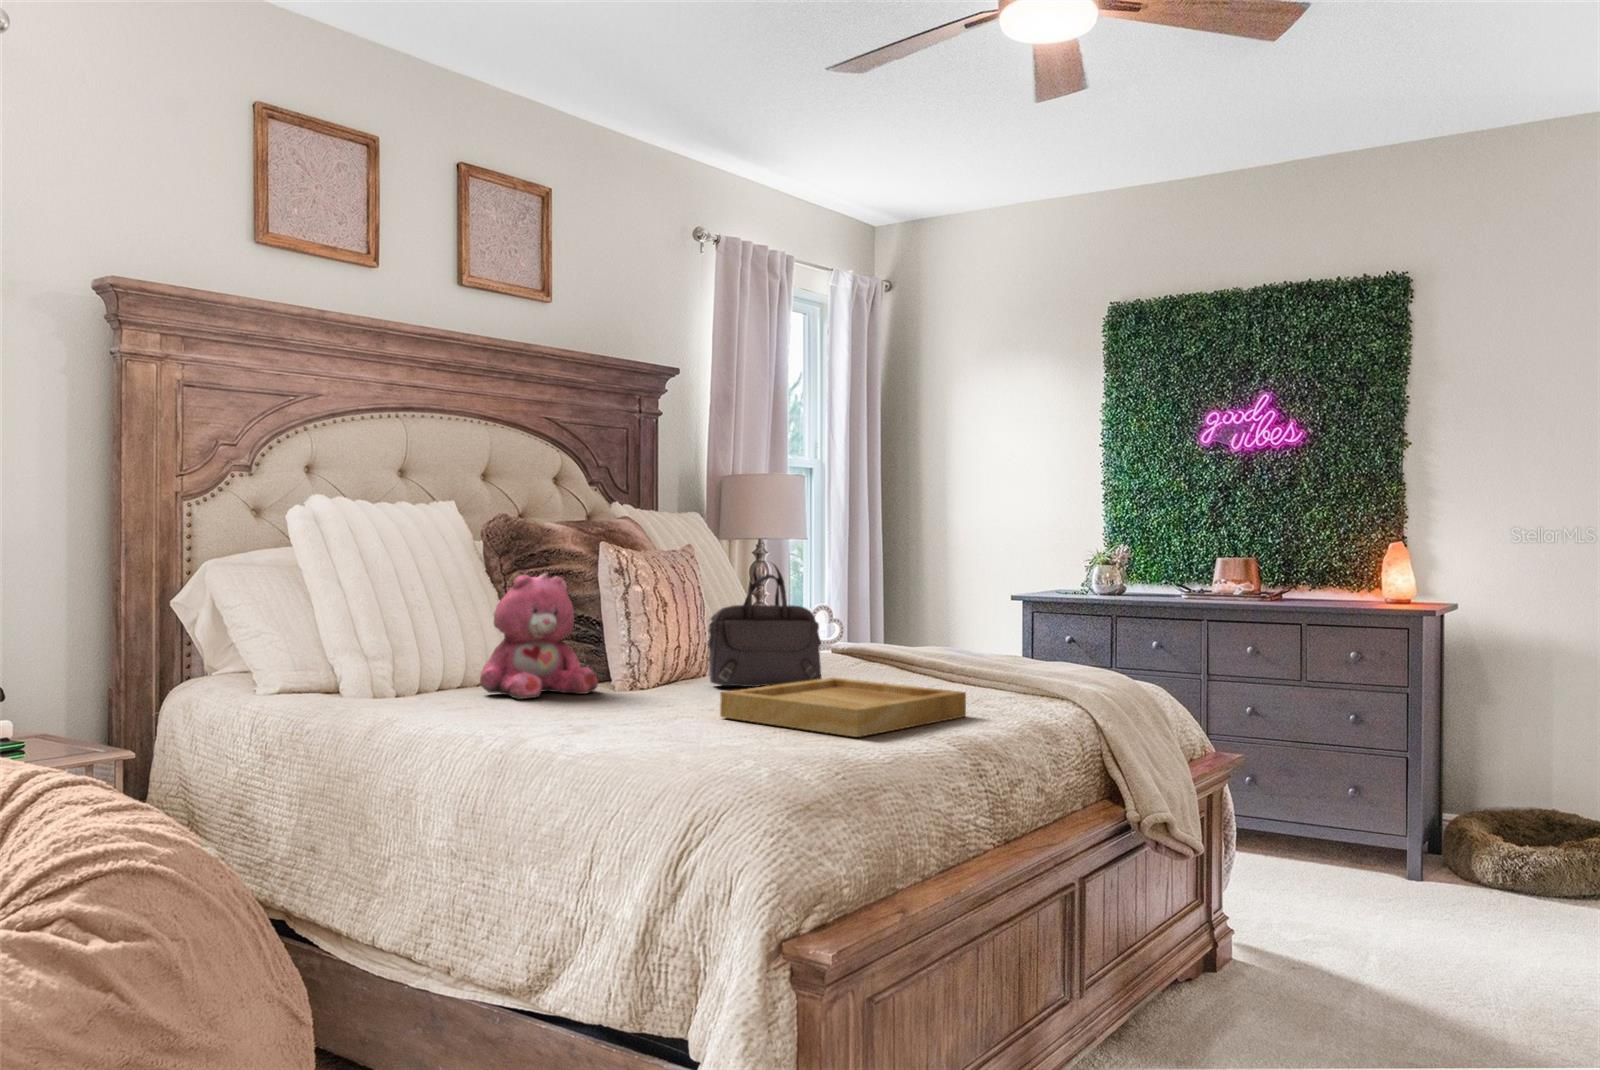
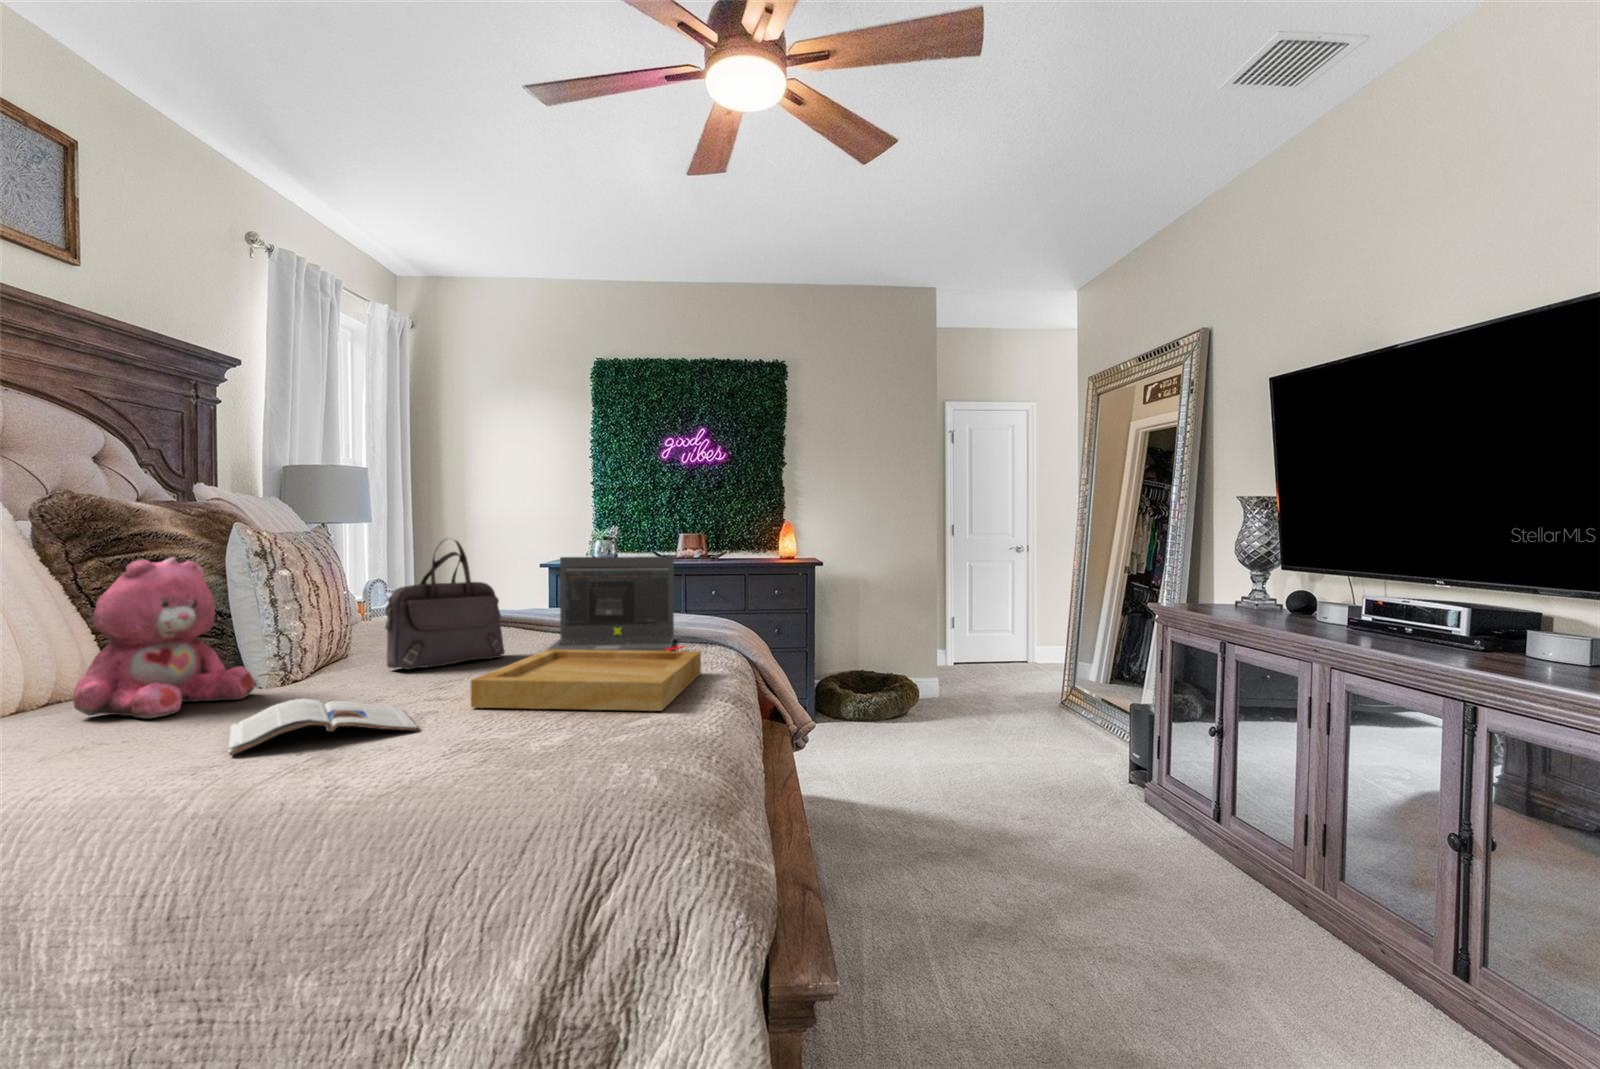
laptop: none [862,583,1021,696] -> present [548,556,683,651]
magazine: none [533,693,674,726] -> present [228,699,417,755]

